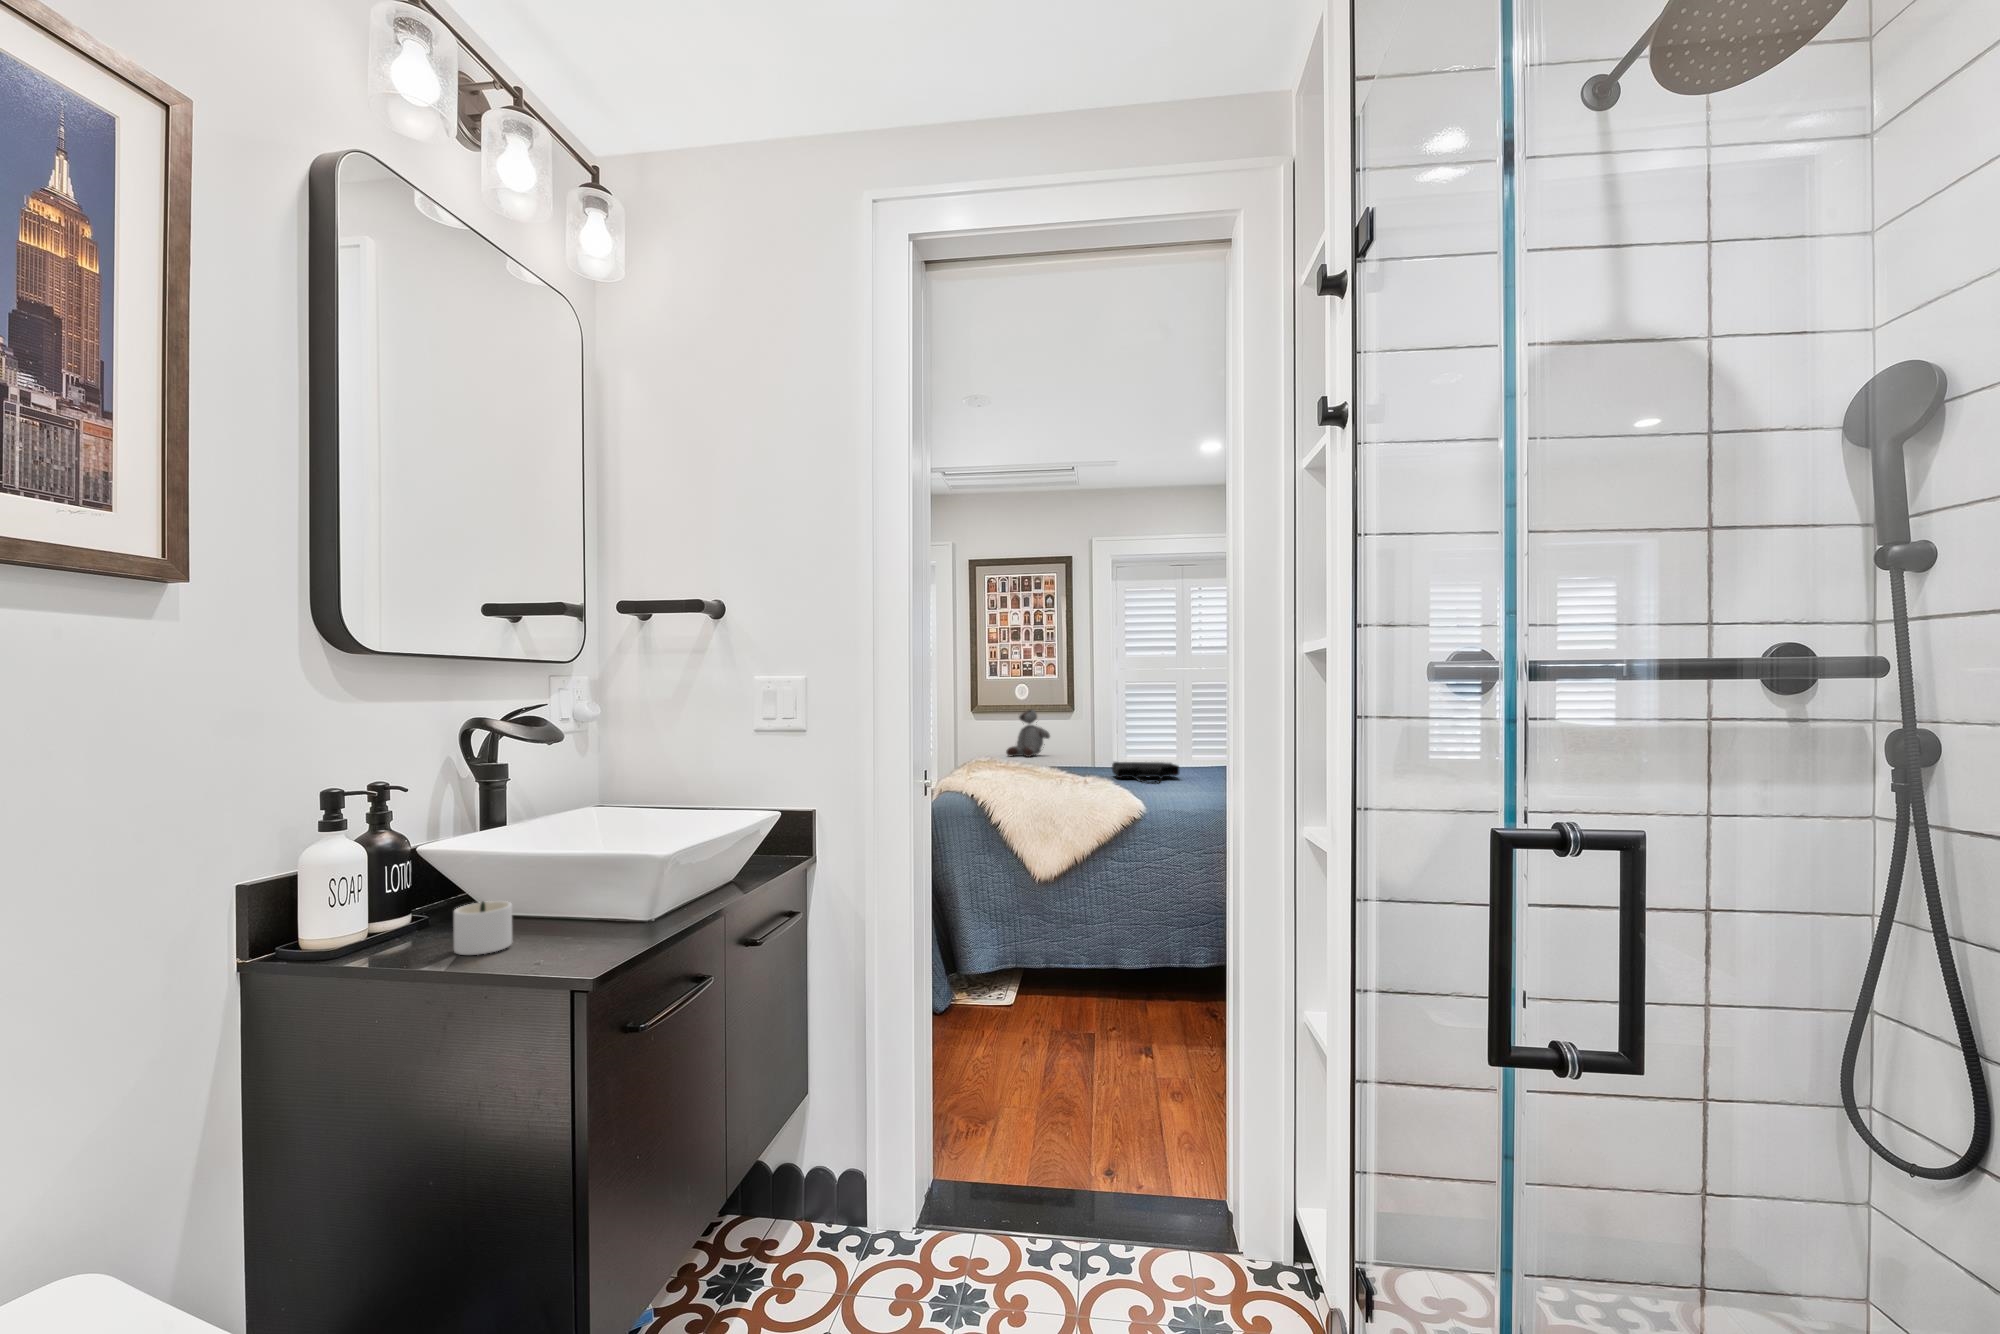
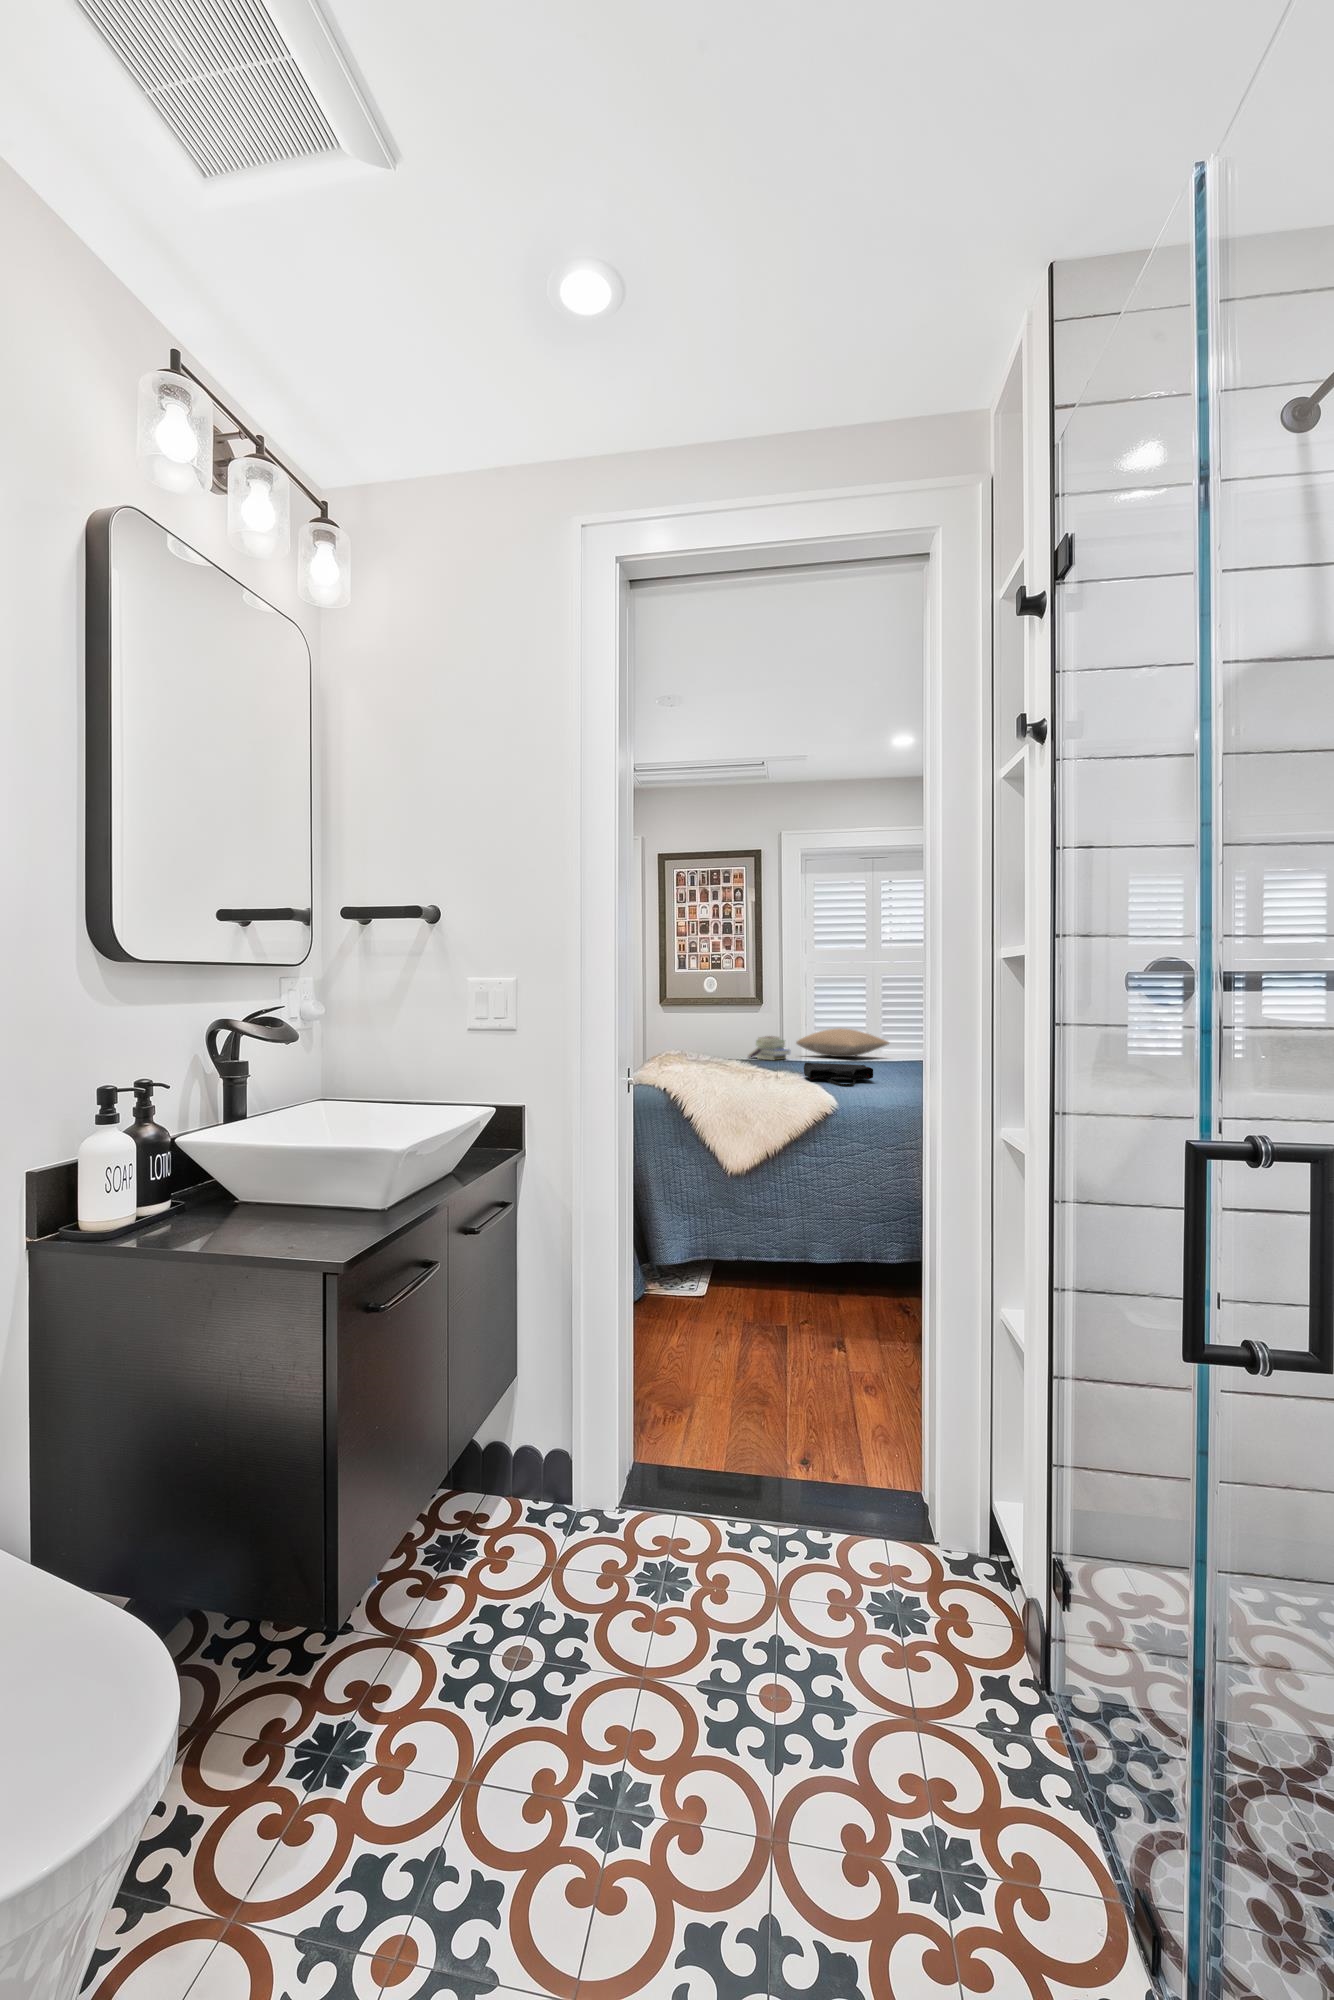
stuffed bear: present [1006,710,1050,757] -> none [691,996,737,1054]
pillow: none [1107,729,1198,757] -> present [796,1029,889,1057]
book: none [1059,738,1102,761] -> present [748,1036,790,1060]
candle: present [454,901,512,955] -> none [219,1192,290,1242]

